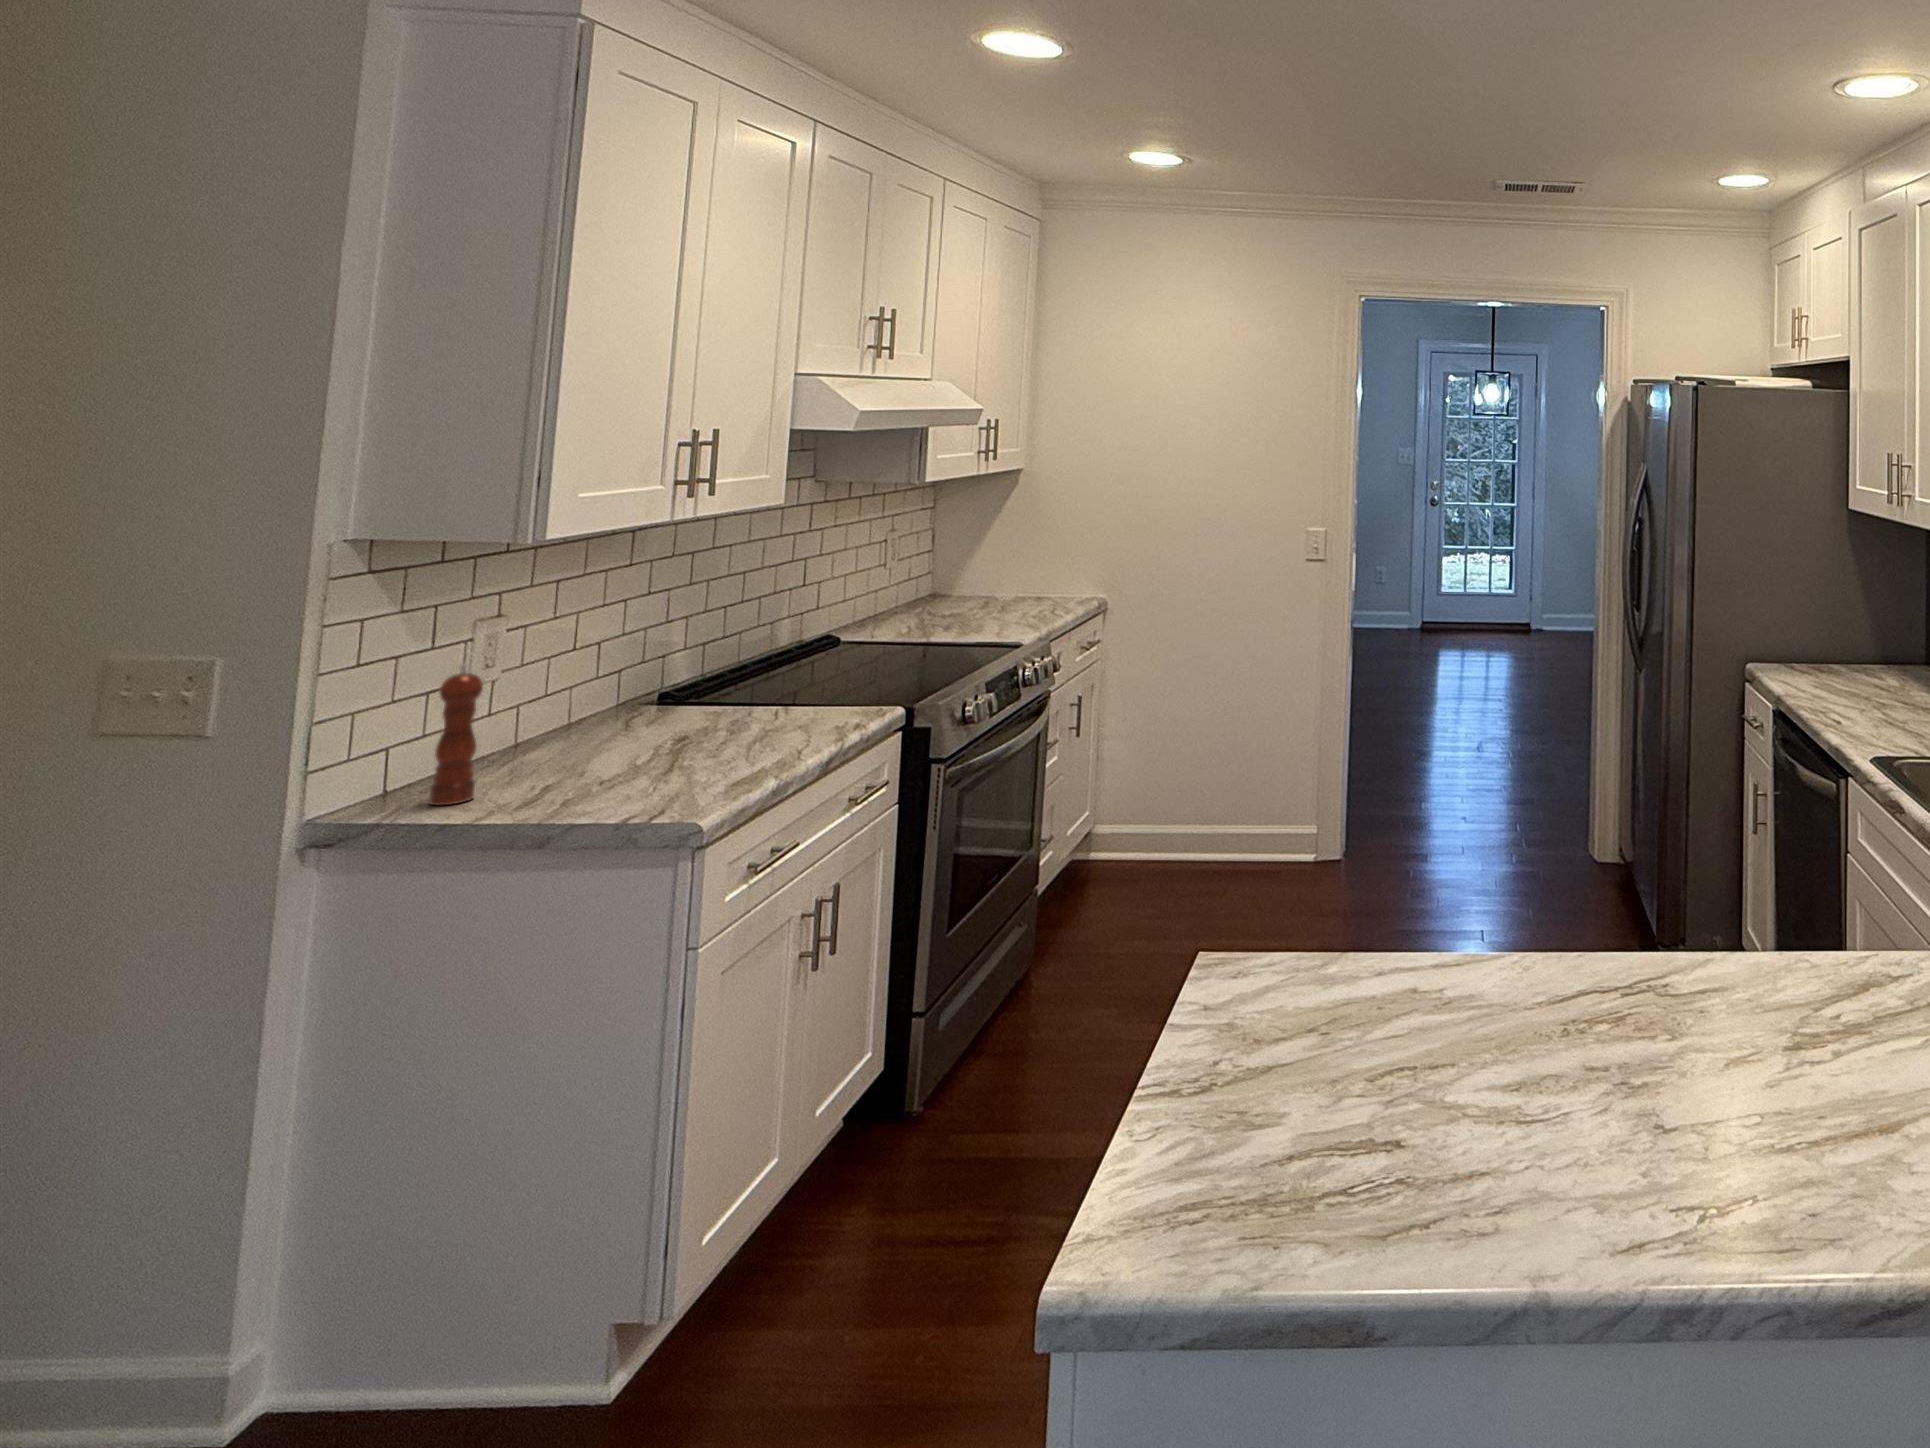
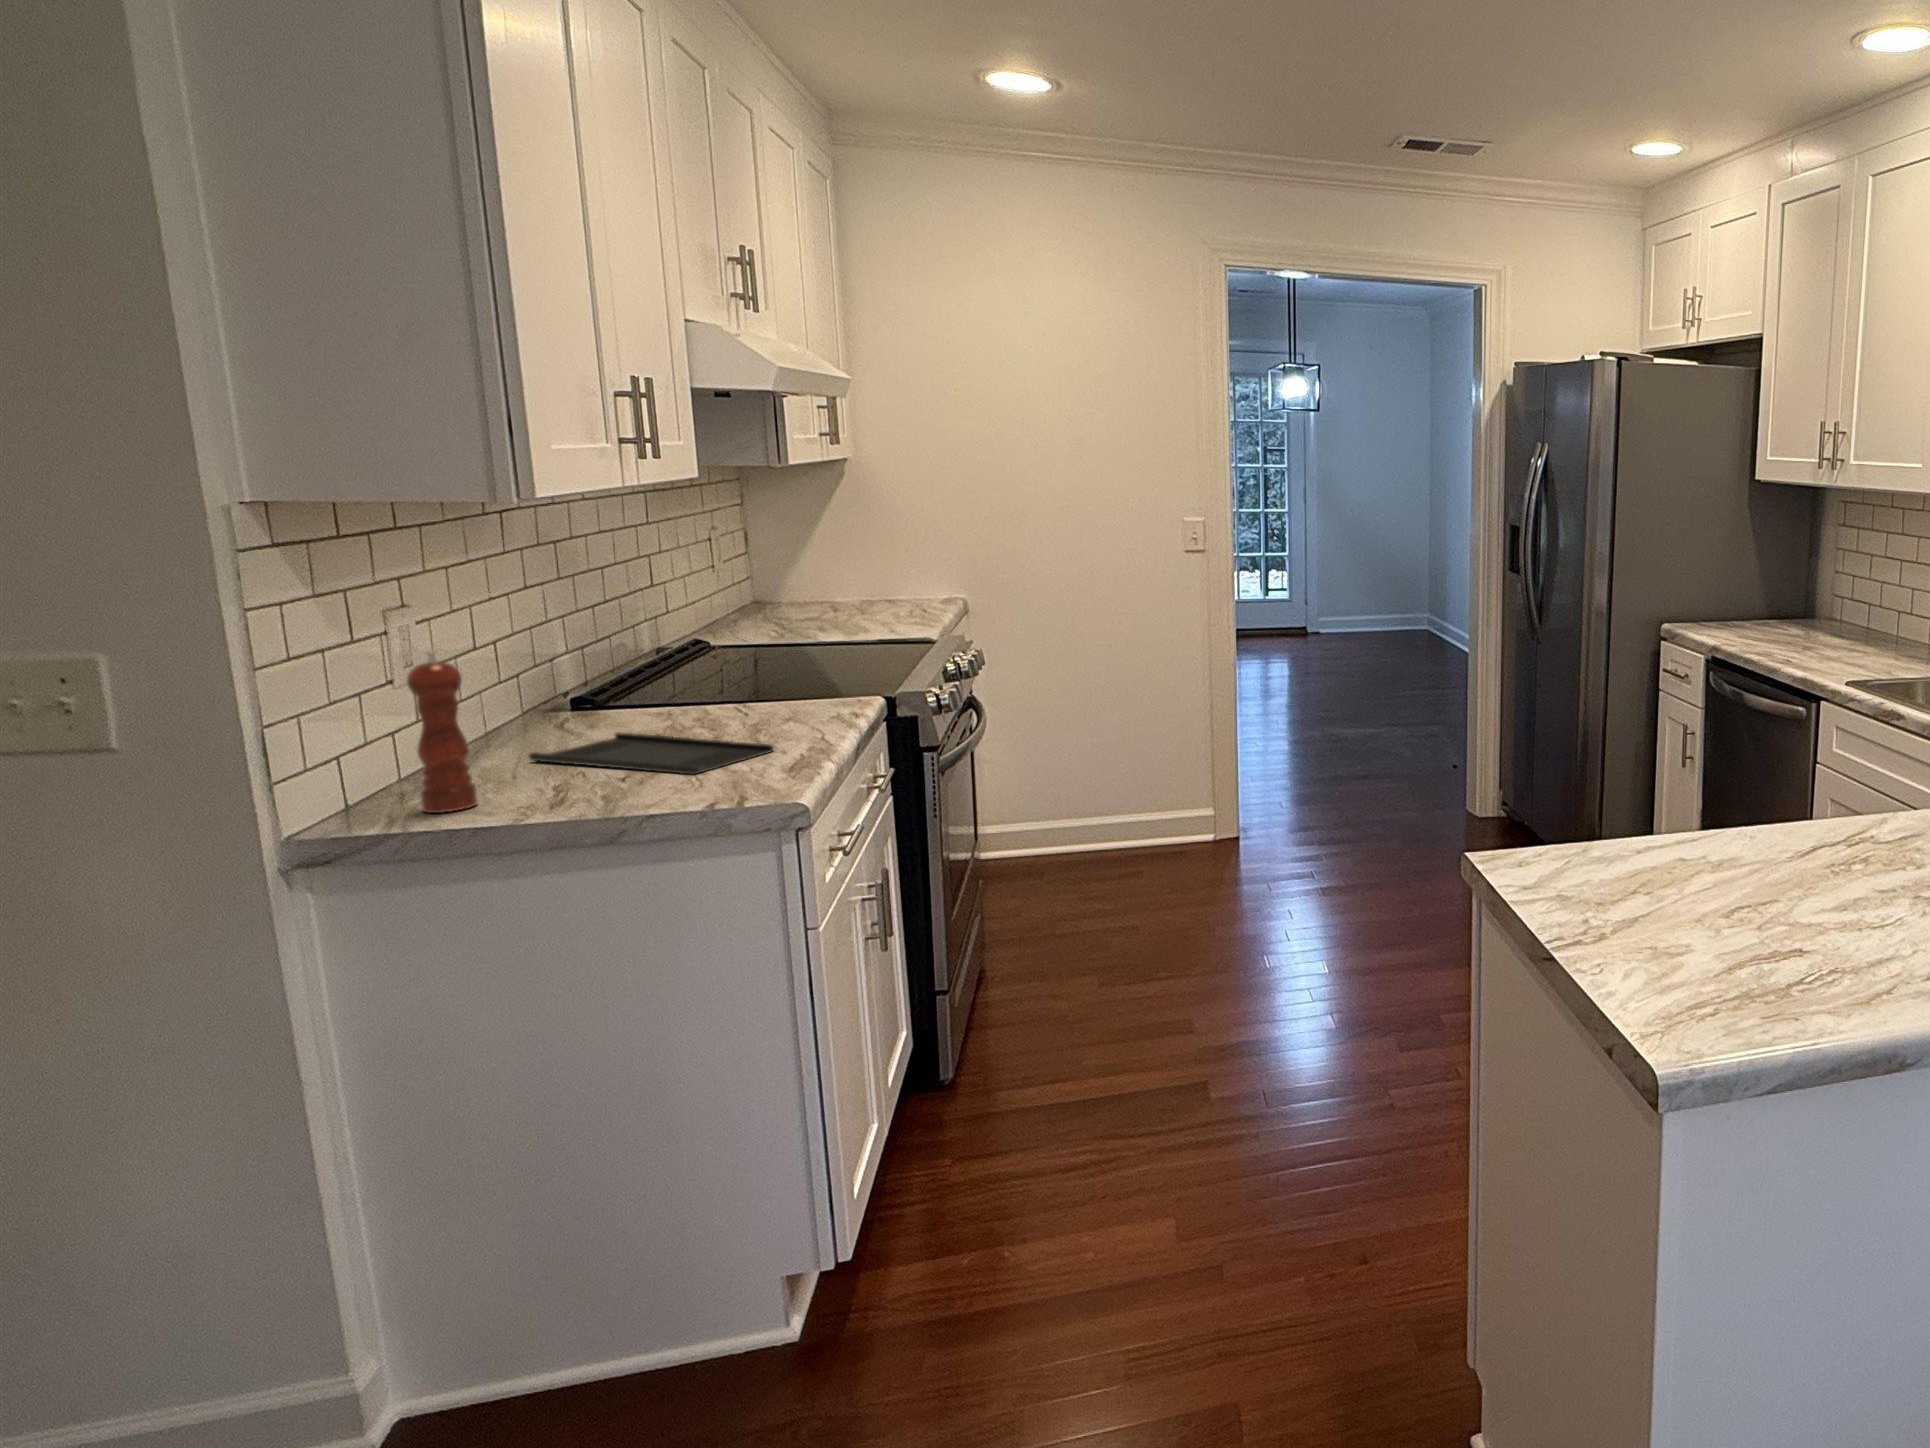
tray: none [557,734,743,784] -> present [529,732,774,774]

